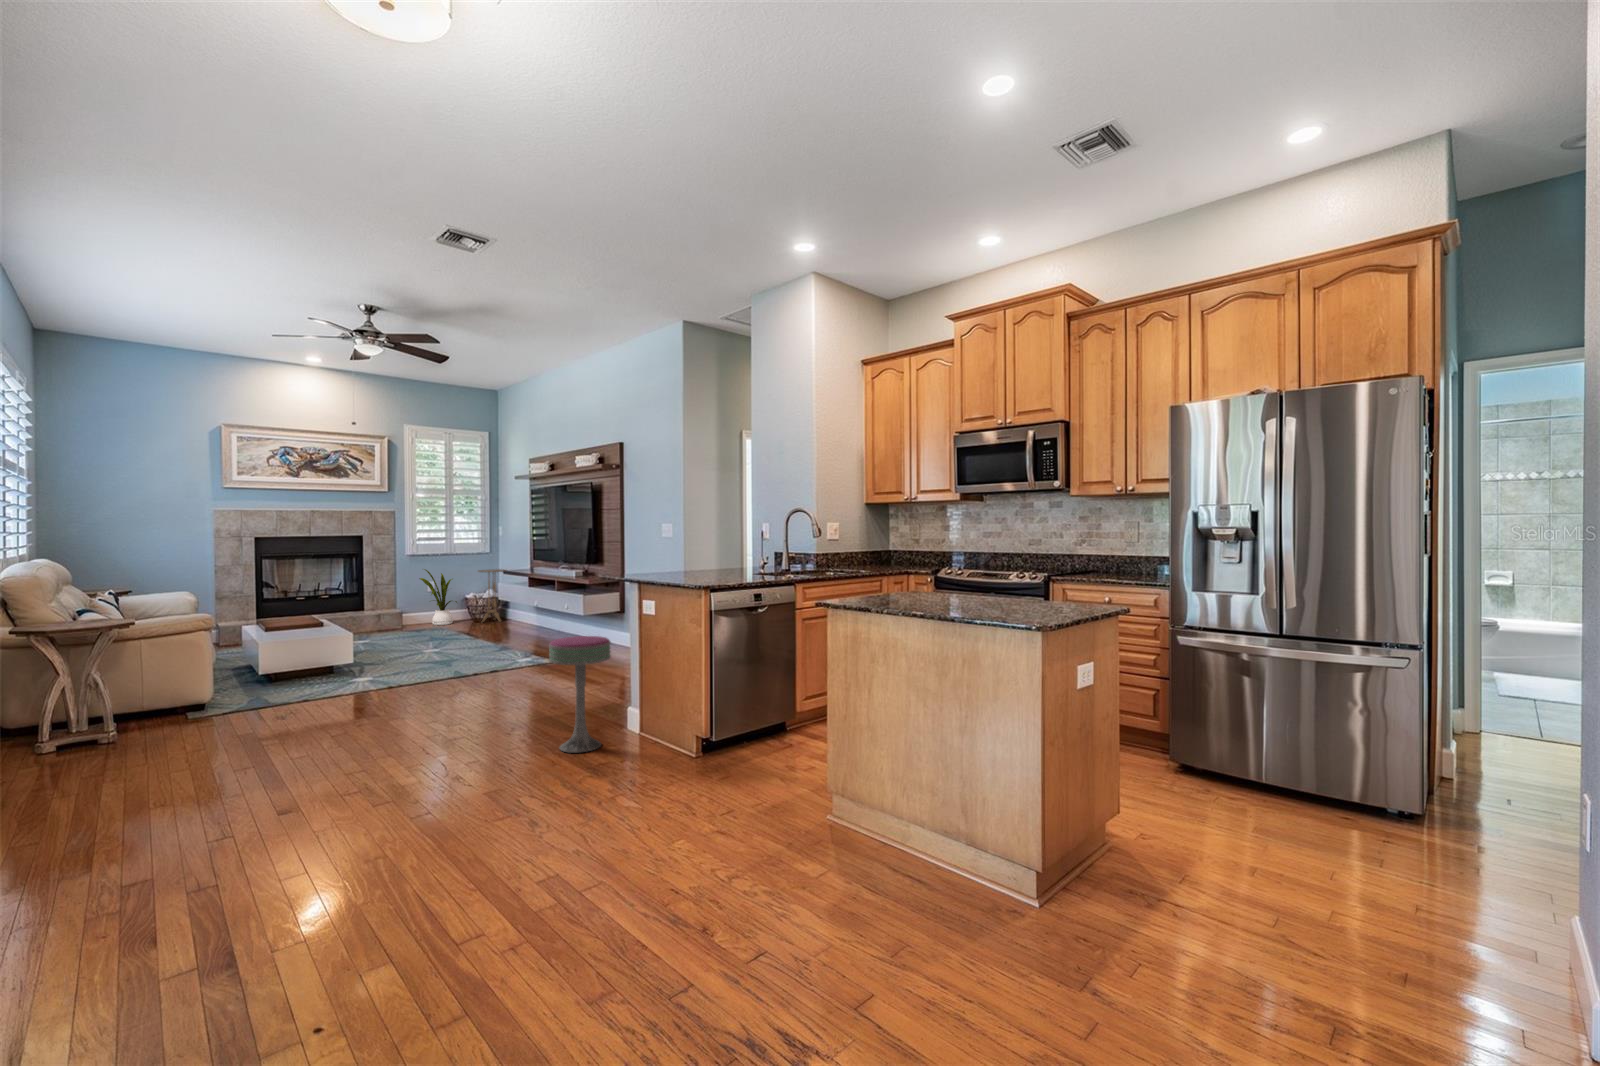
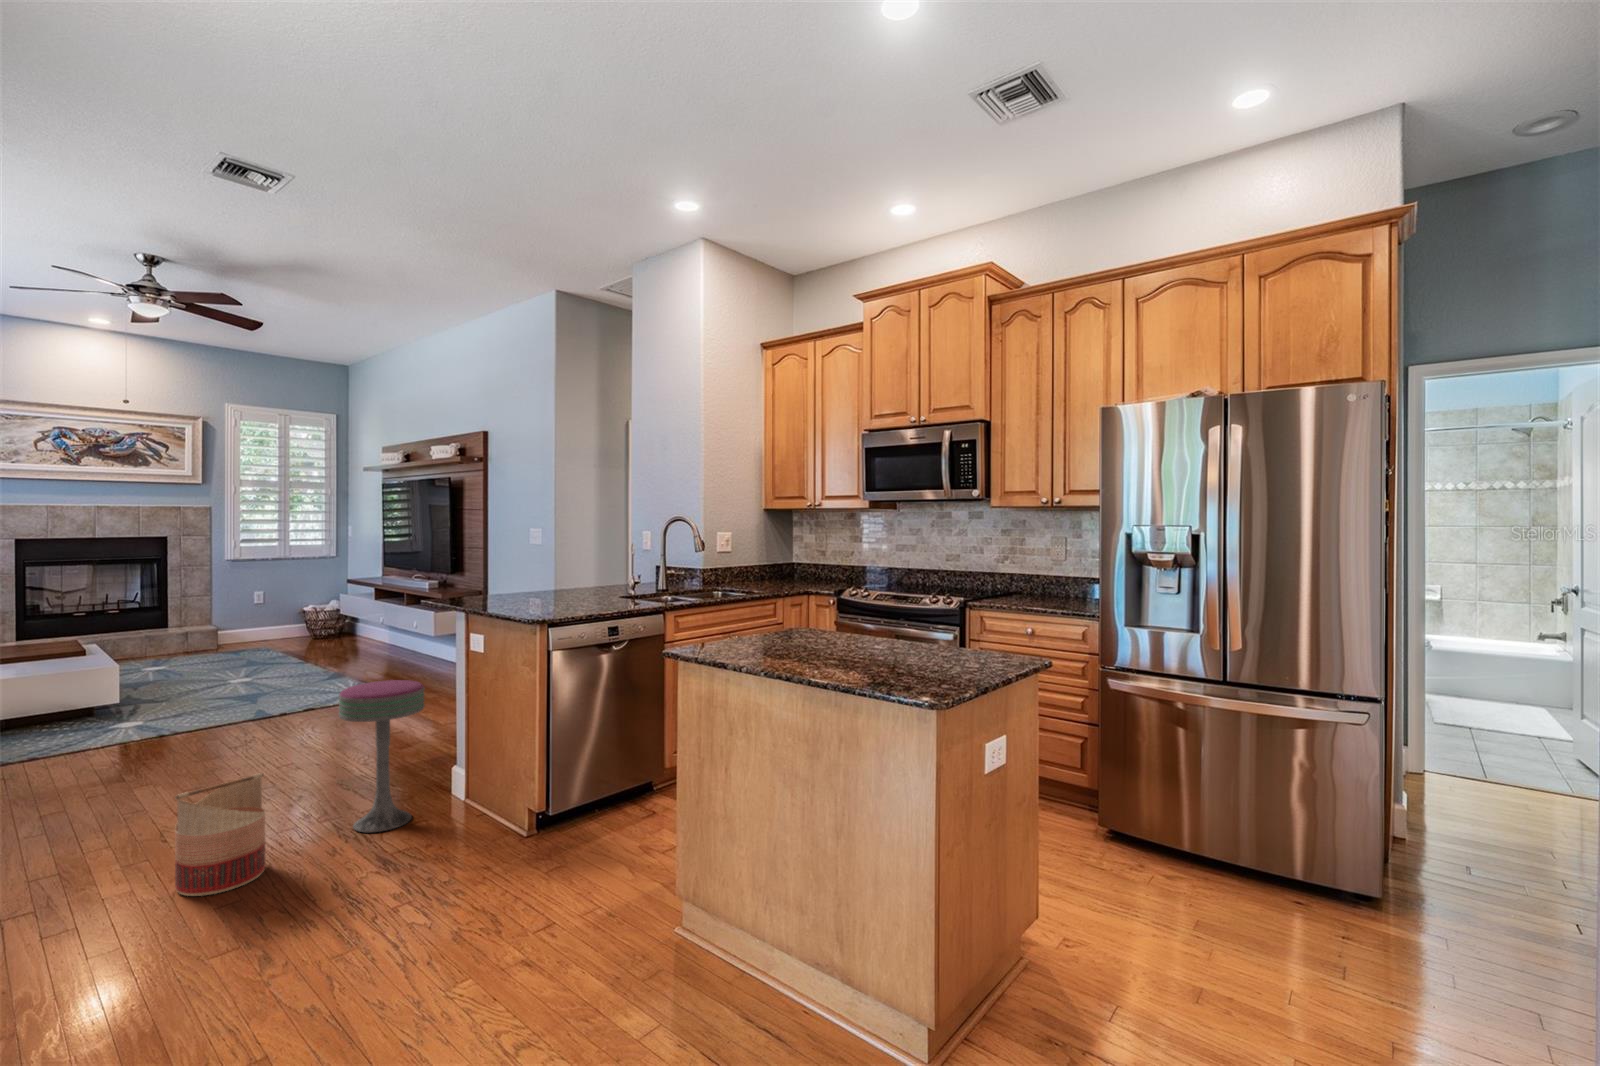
house plant: present [419,569,457,625] -> none [242,577,294,644]
side table: present [479,569,506,622] -> none [319,577,357,640]
basket: none [448,700,506,787] -> present [175,773,265,896]

